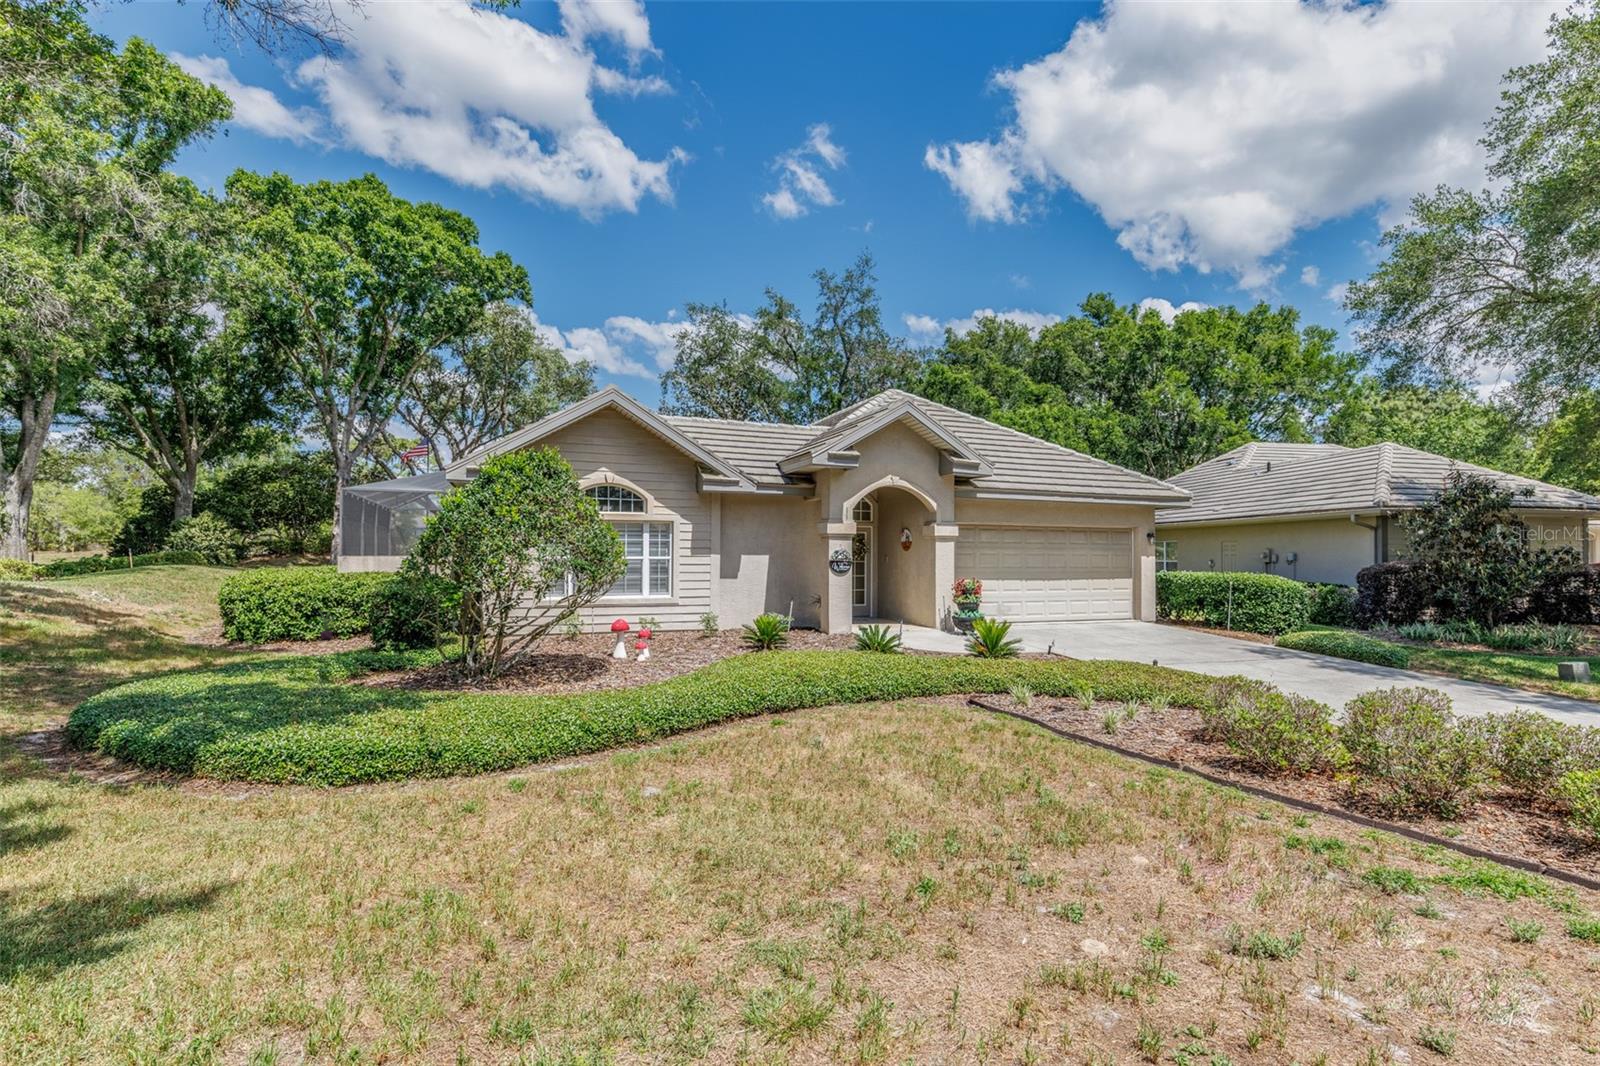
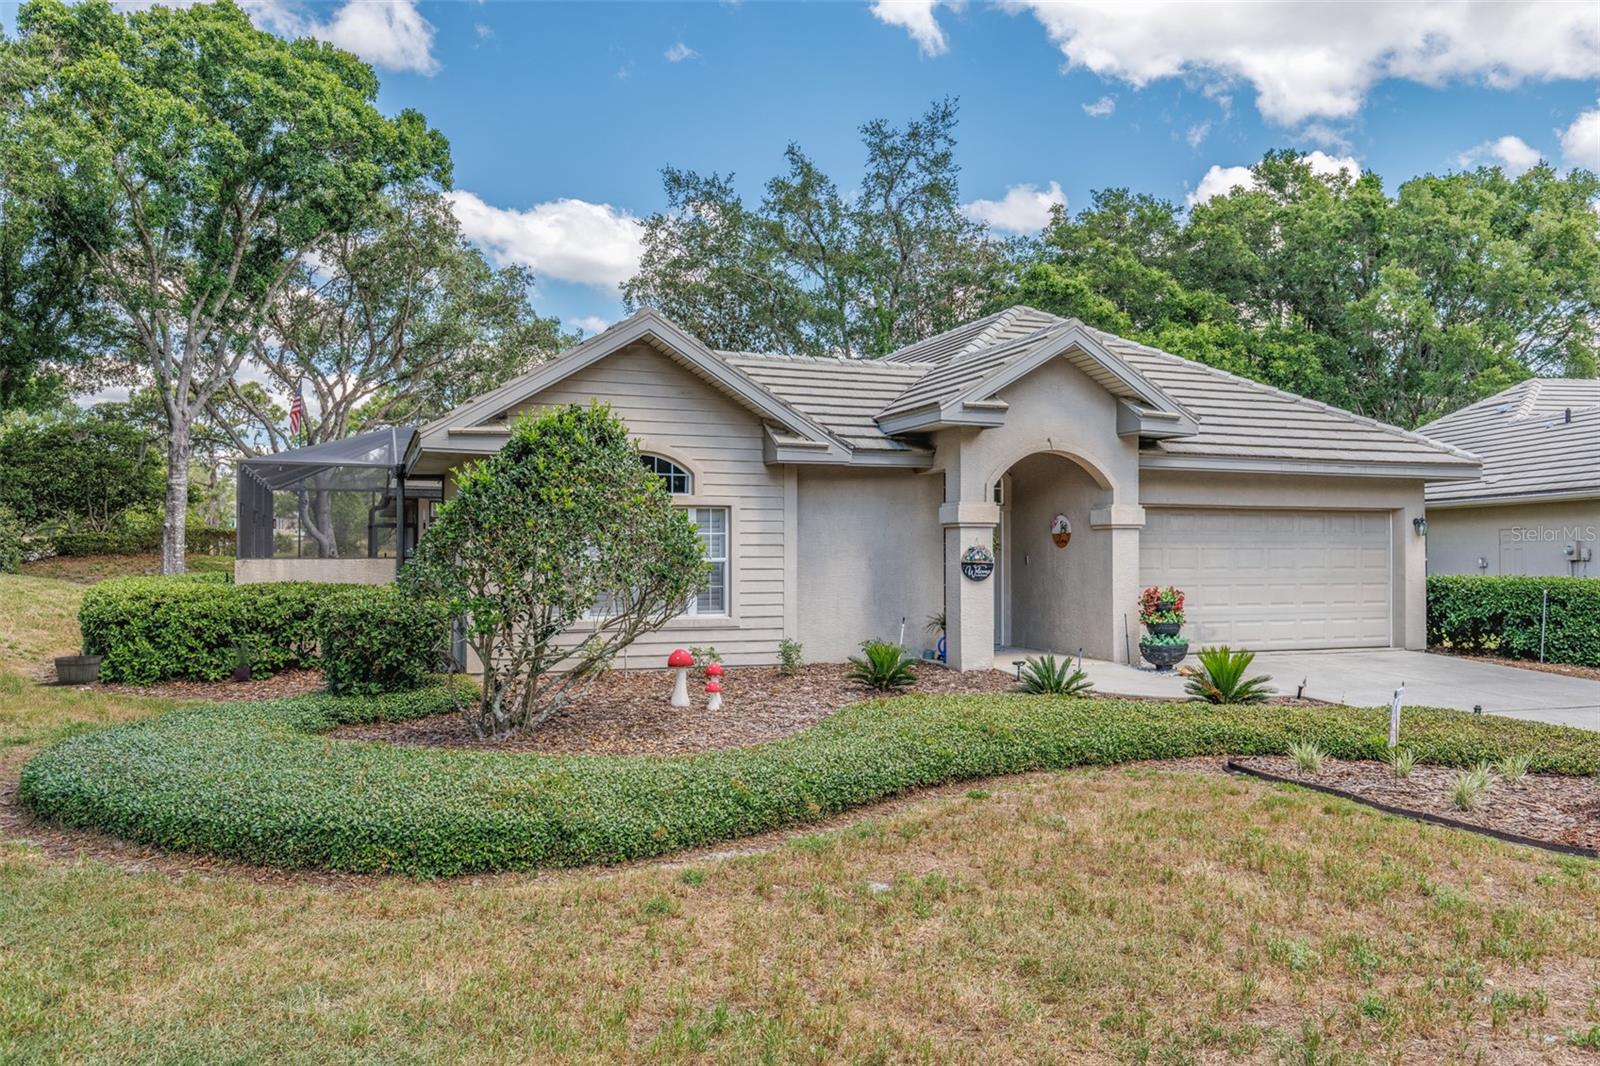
wooden bucket: none [194,617,230,641] -> present [54,648,102,684]

